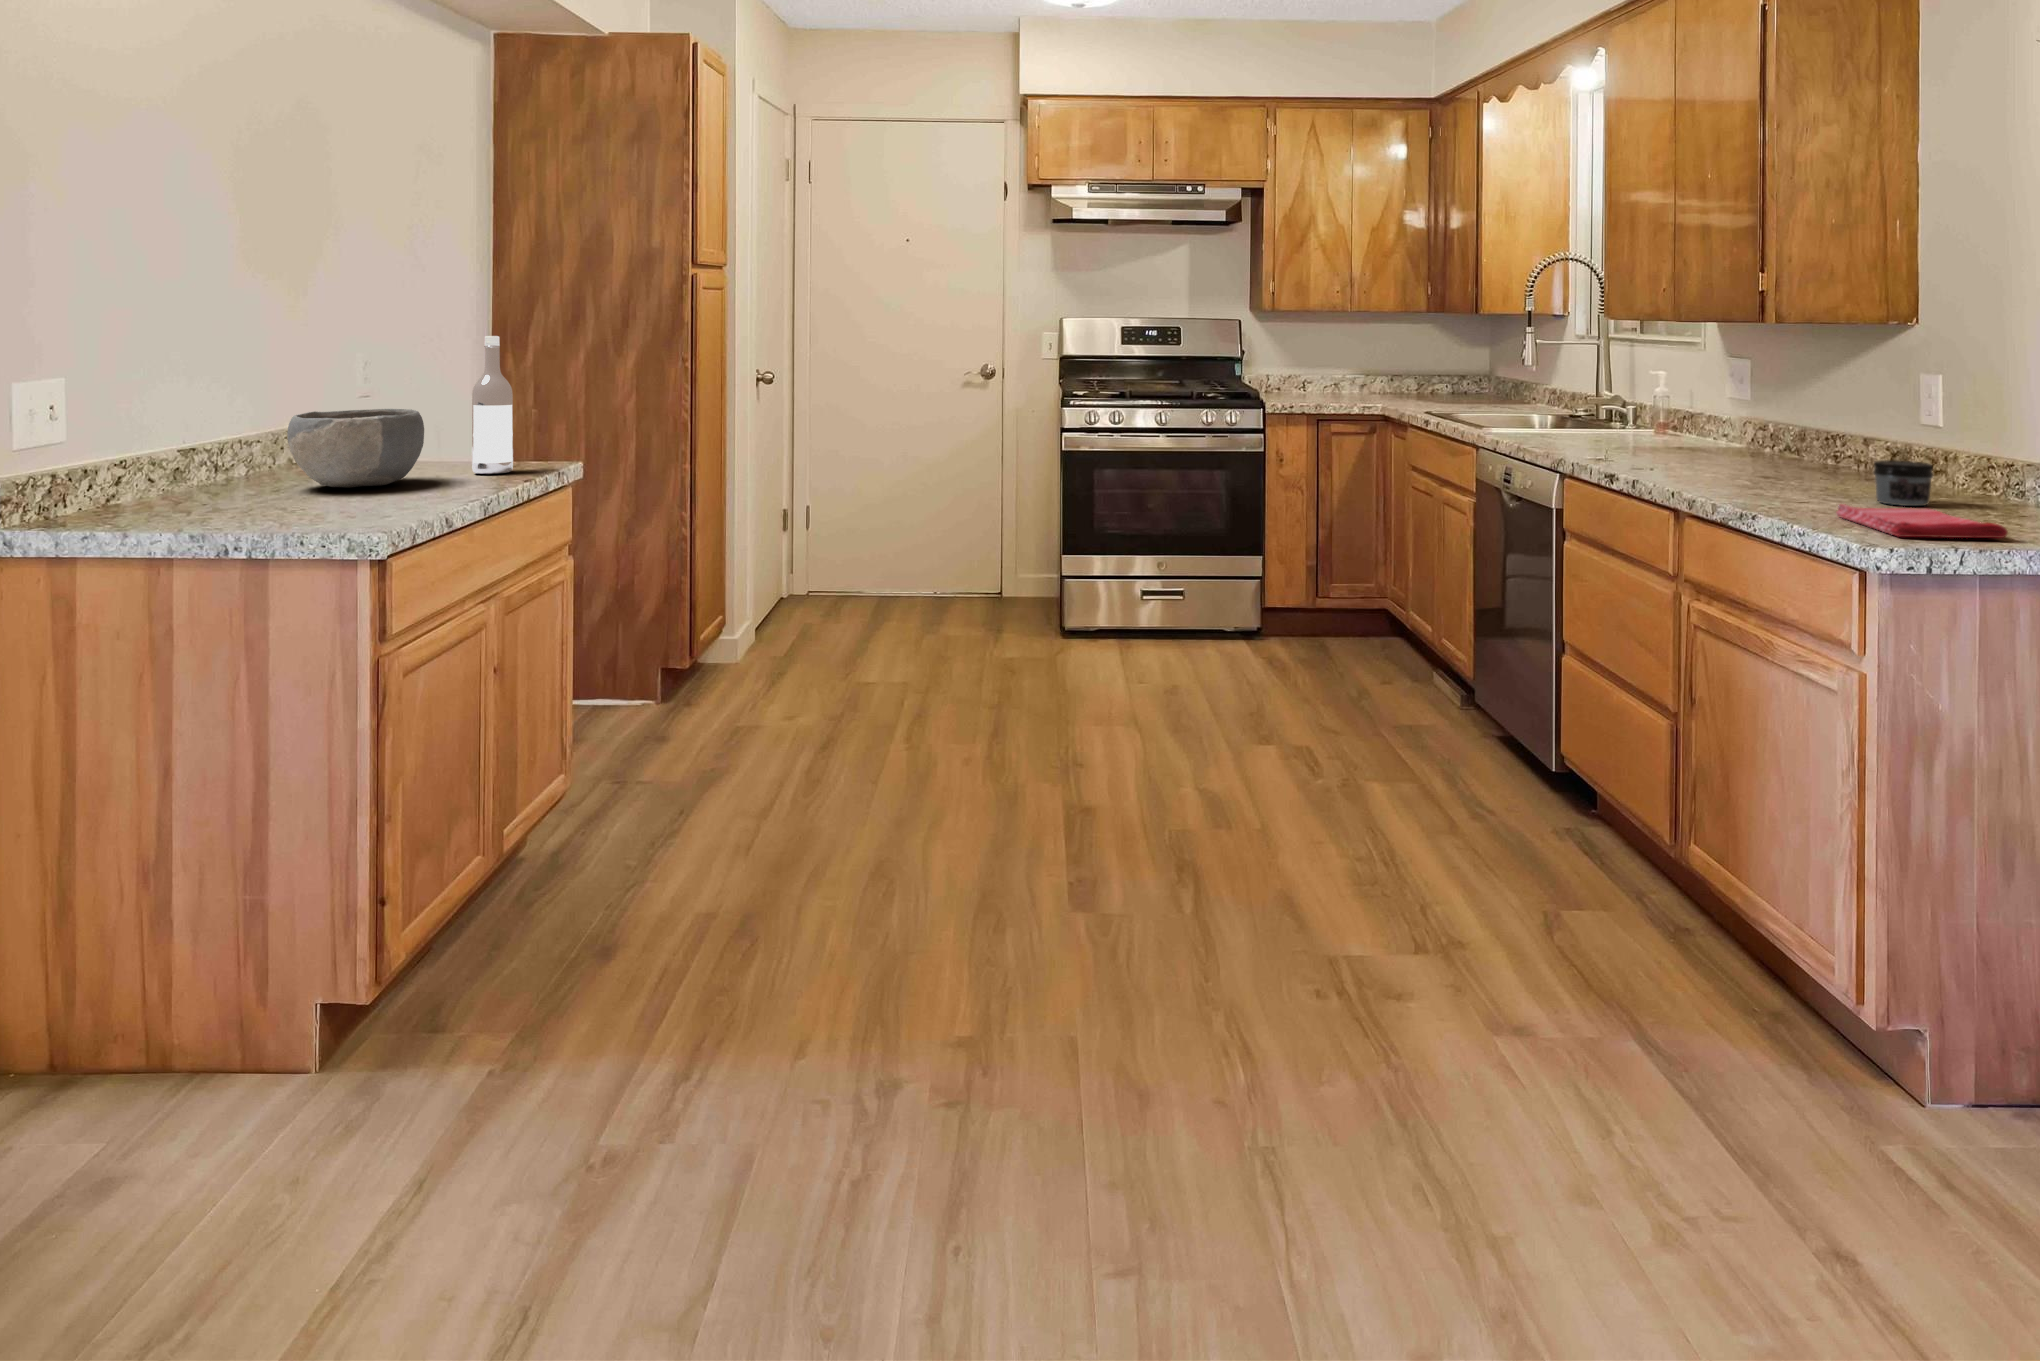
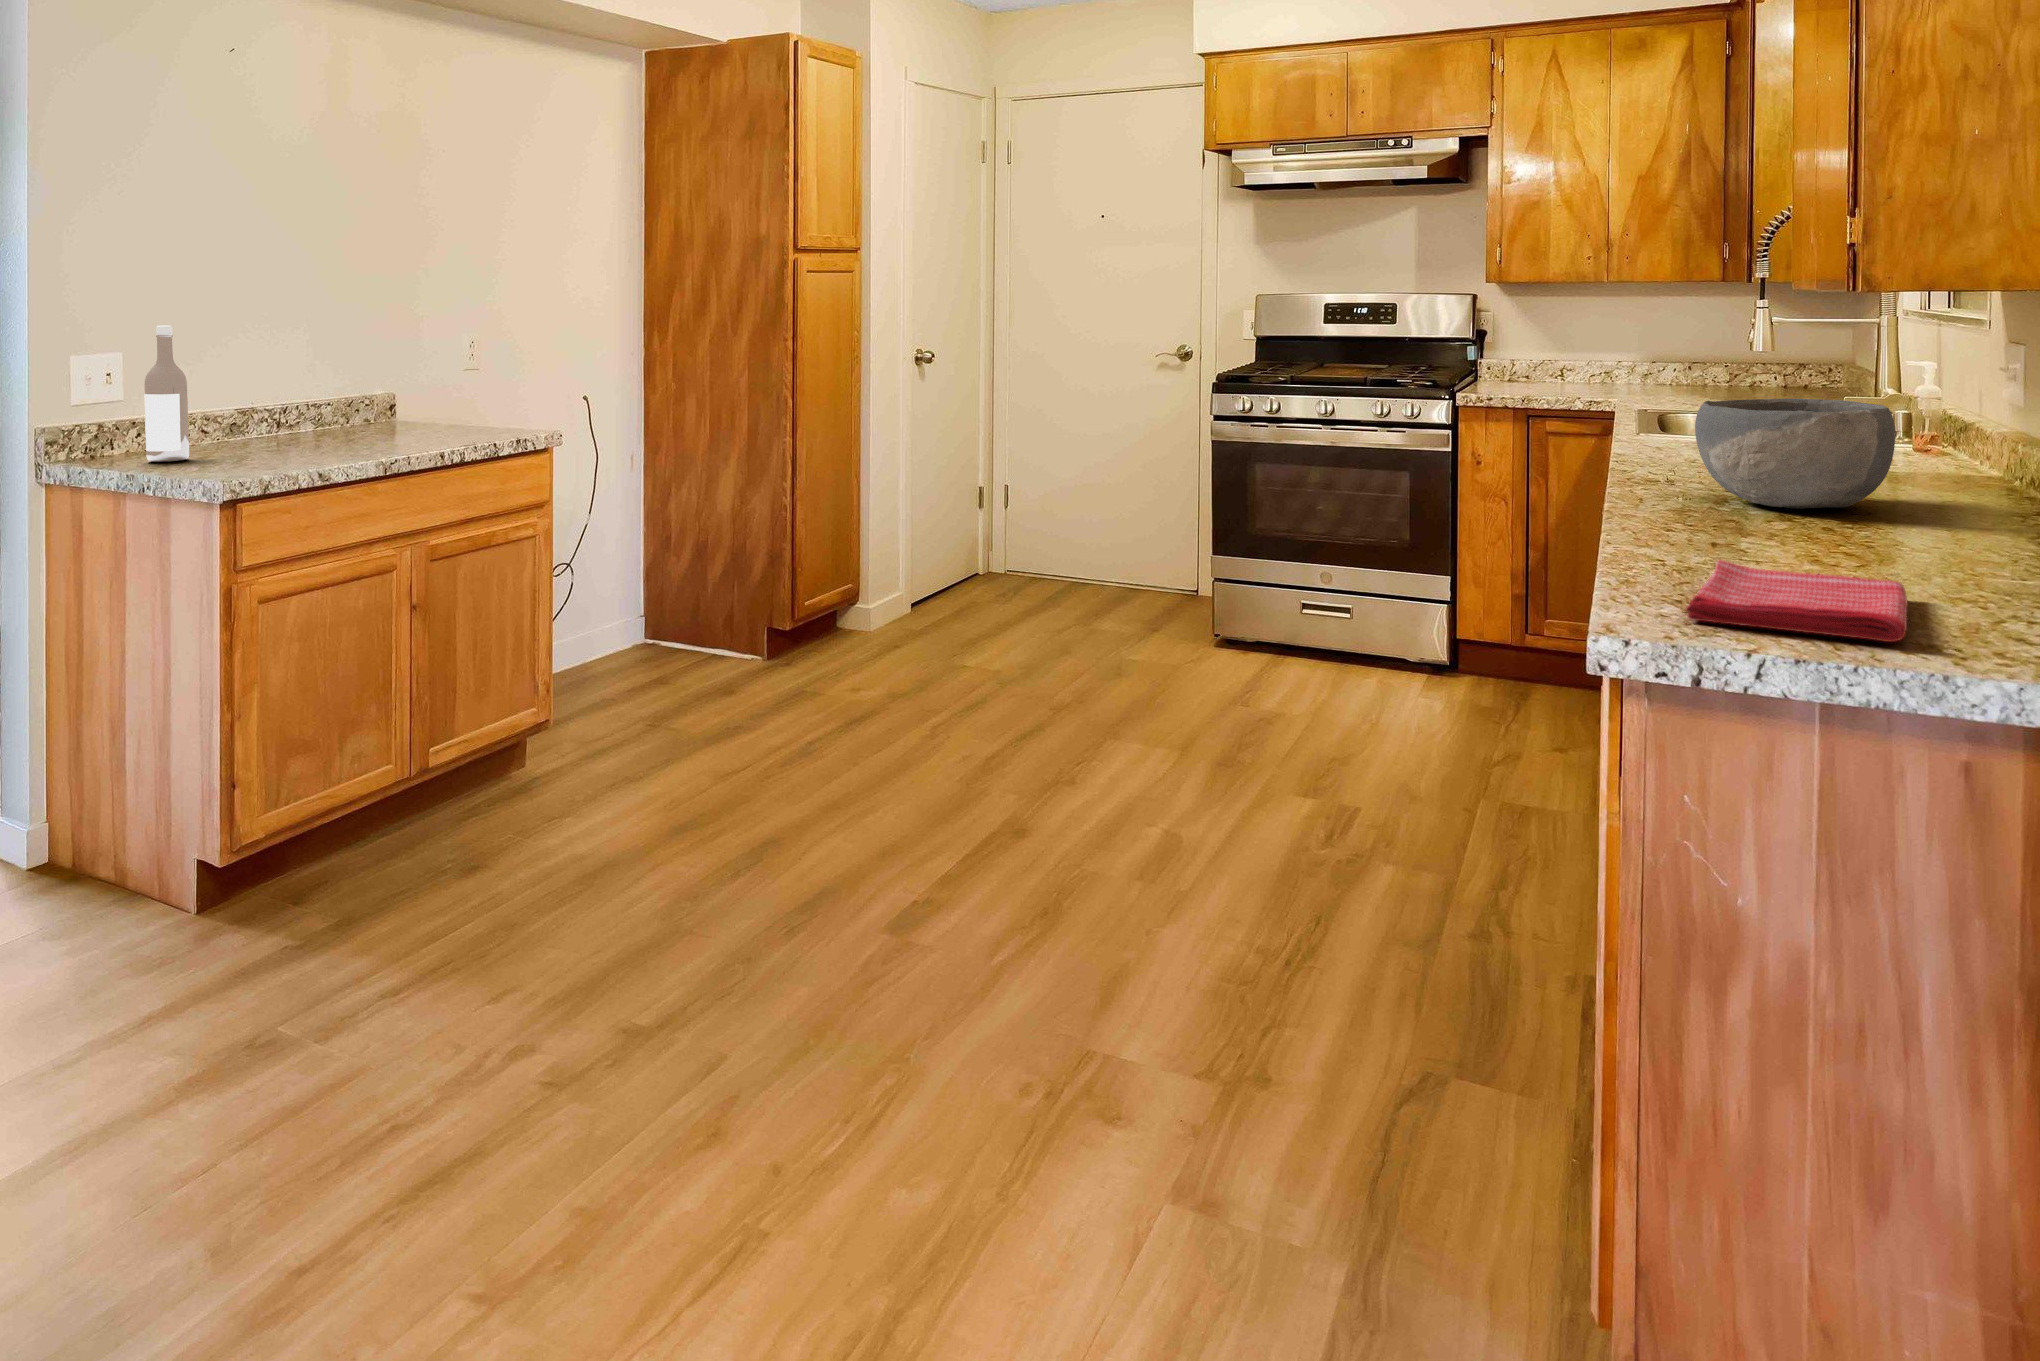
wine bottle: present [472,336,513,474] -> present [144,326,189,462]
bowl: present [287,409,424,488] -> present [1695,399,1895,509]
jar: present [1873,460,1933,506] -> none [1892,495,2007,577]

